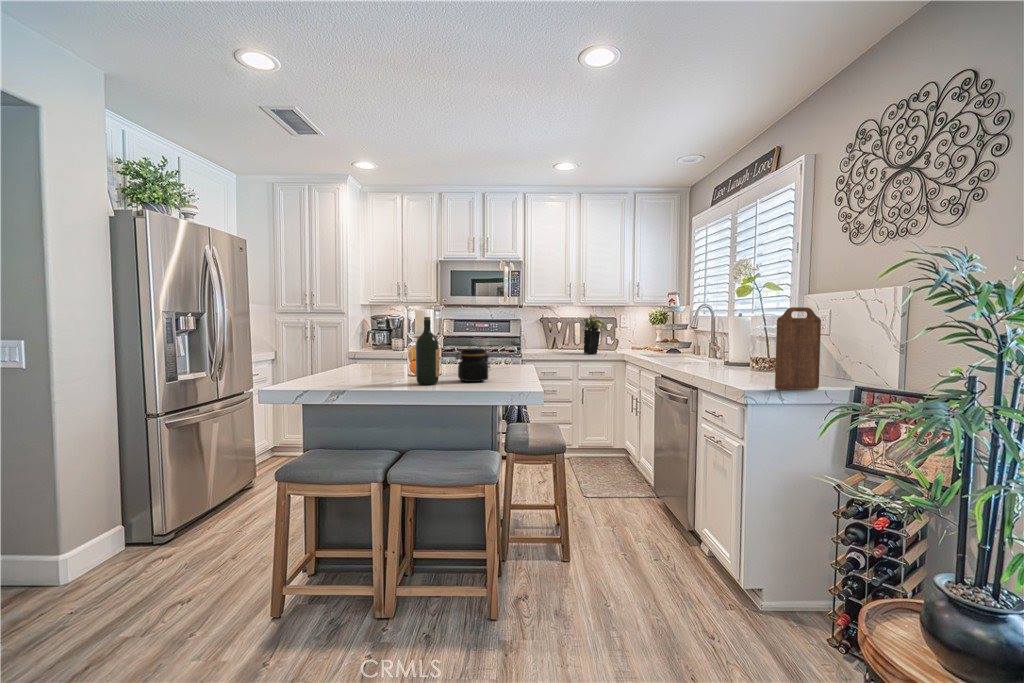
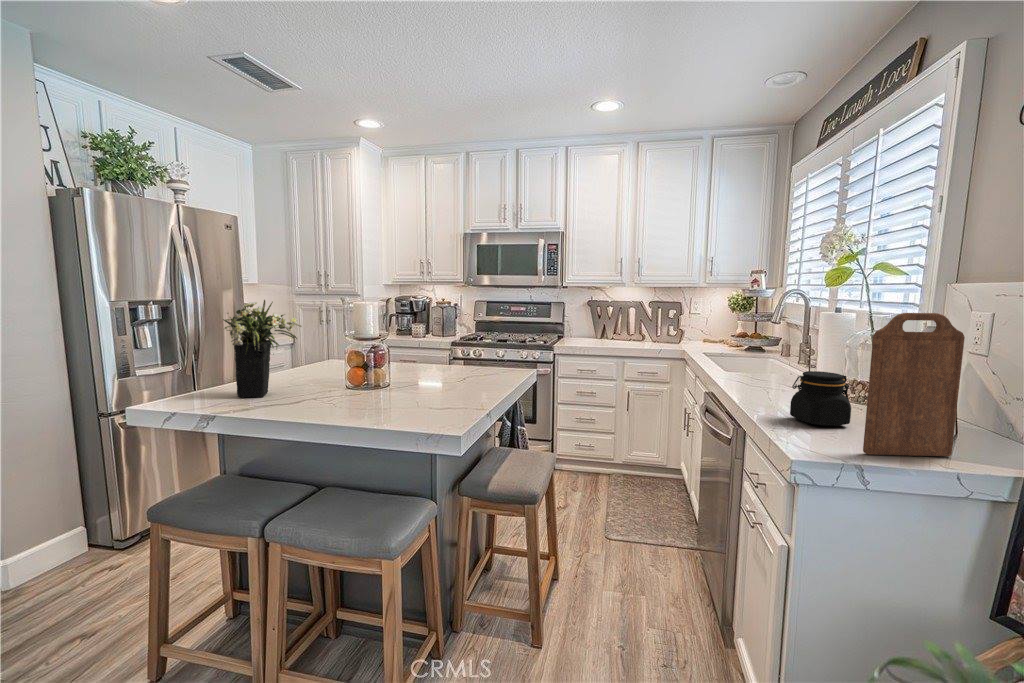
flower arrangement: present [581,314,607,354] -> present [223,300,302,397]
wine bottle: present [416,317,439,385] -> none [322,316,356,409]
jar: present [455,348,490,382] -> present [790,371,851,426]

